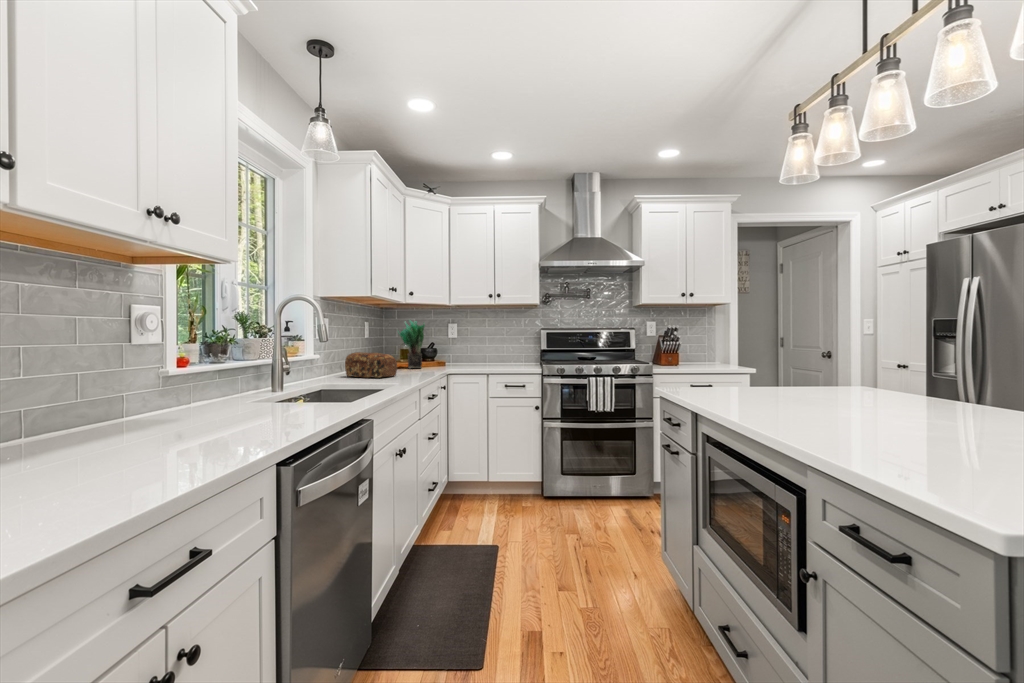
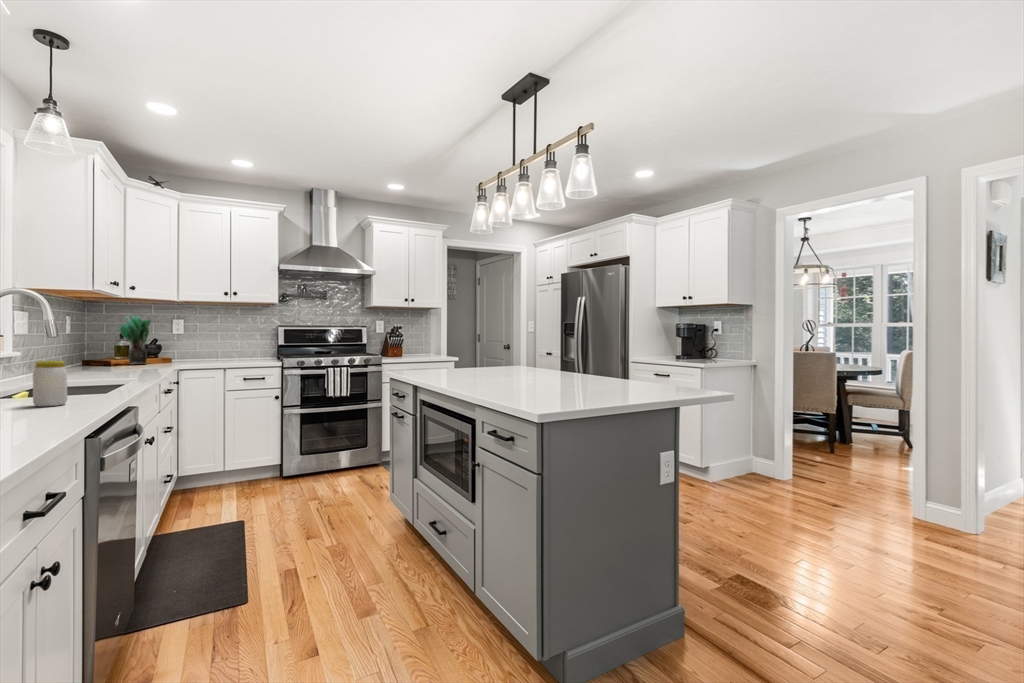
bread loaf: present [345,352,397,378] -> none [54,347,124,373]
jar: none [282,372,311,421] -> present [33,361,67,406]

